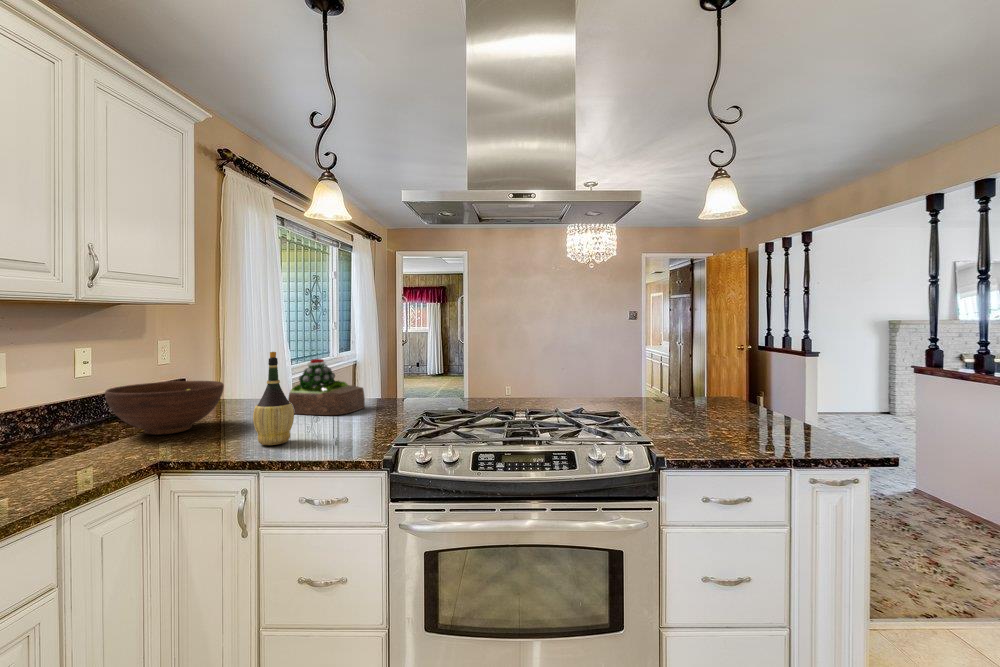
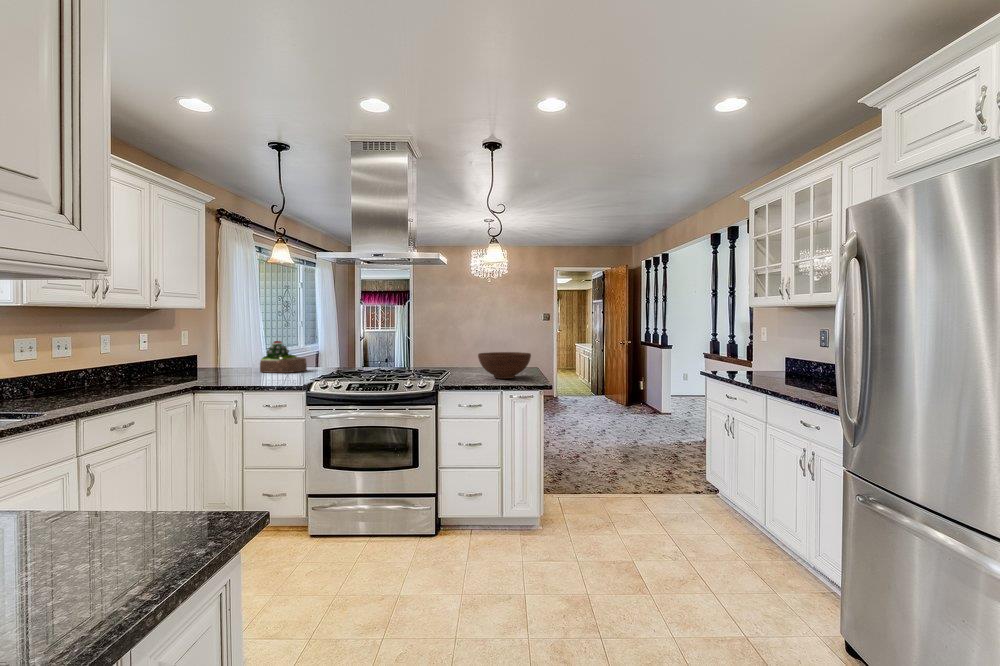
wine bottle: present [253,352,294,445] -> none [239,333,261,381]
fruit bowl: present [105,381,224,435] -> present [478,352,531,379]

